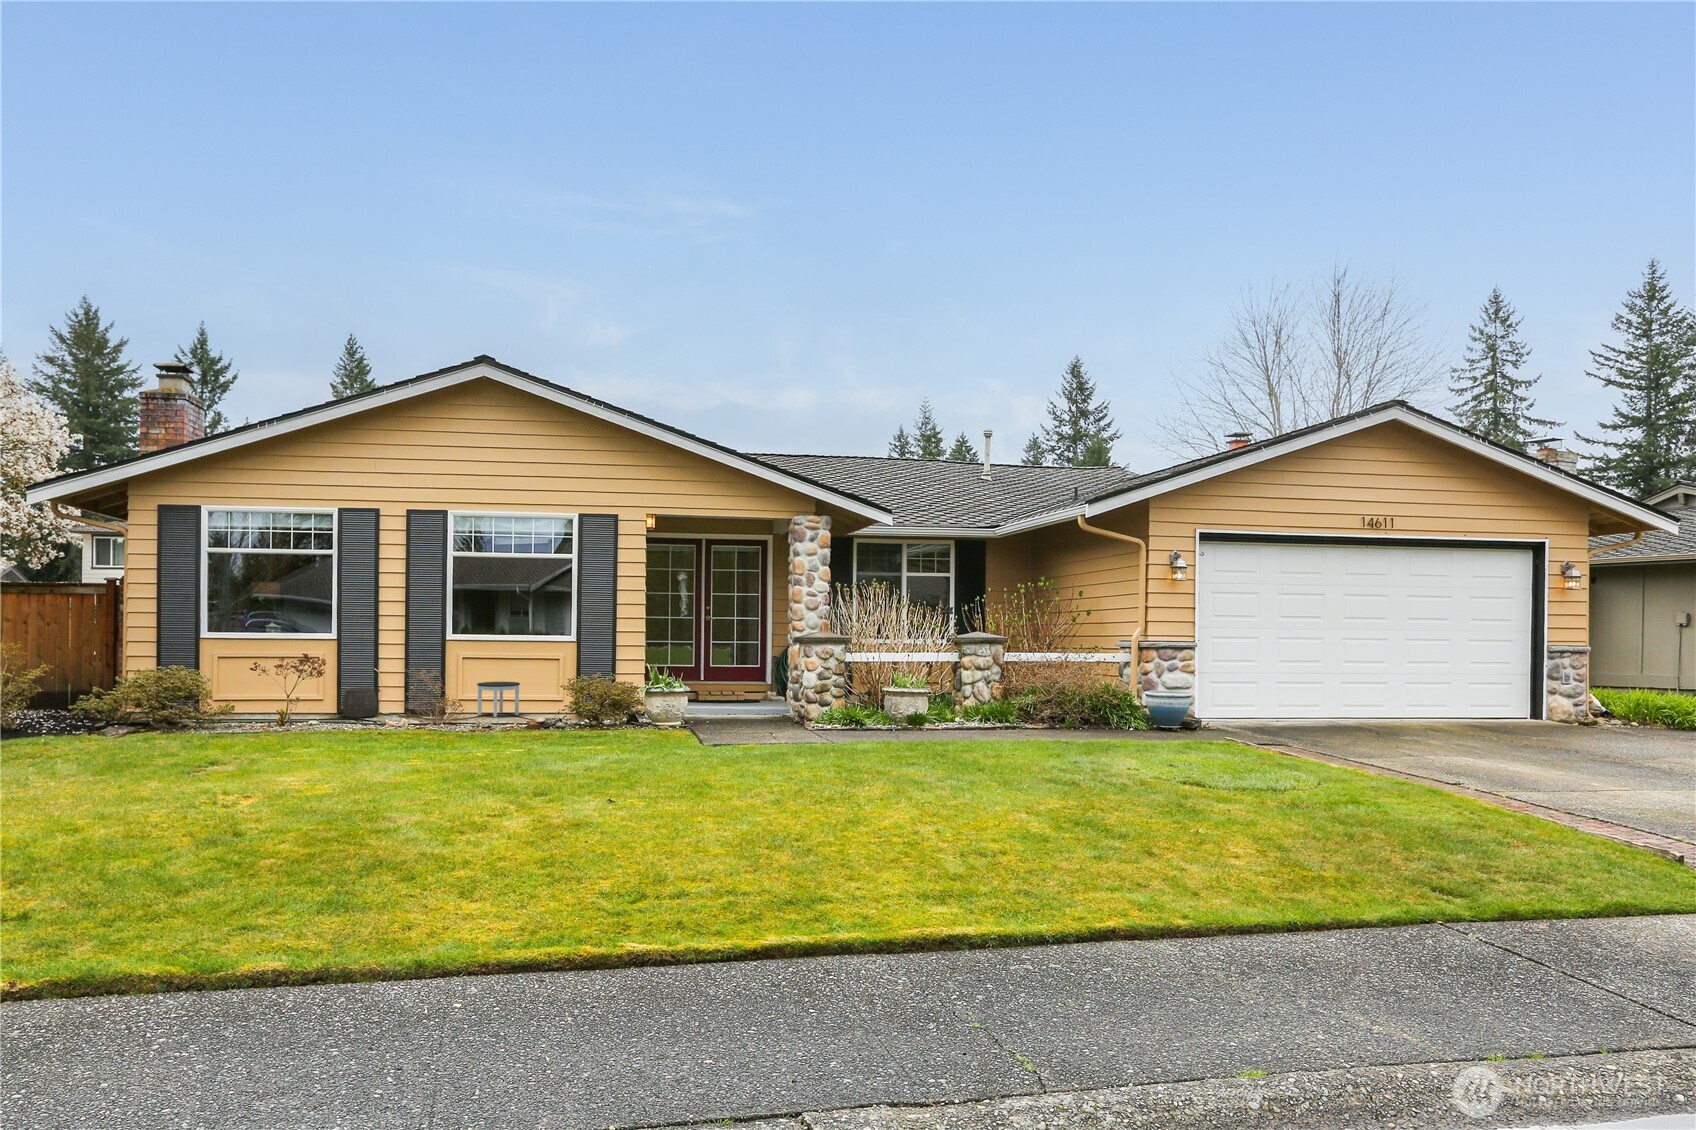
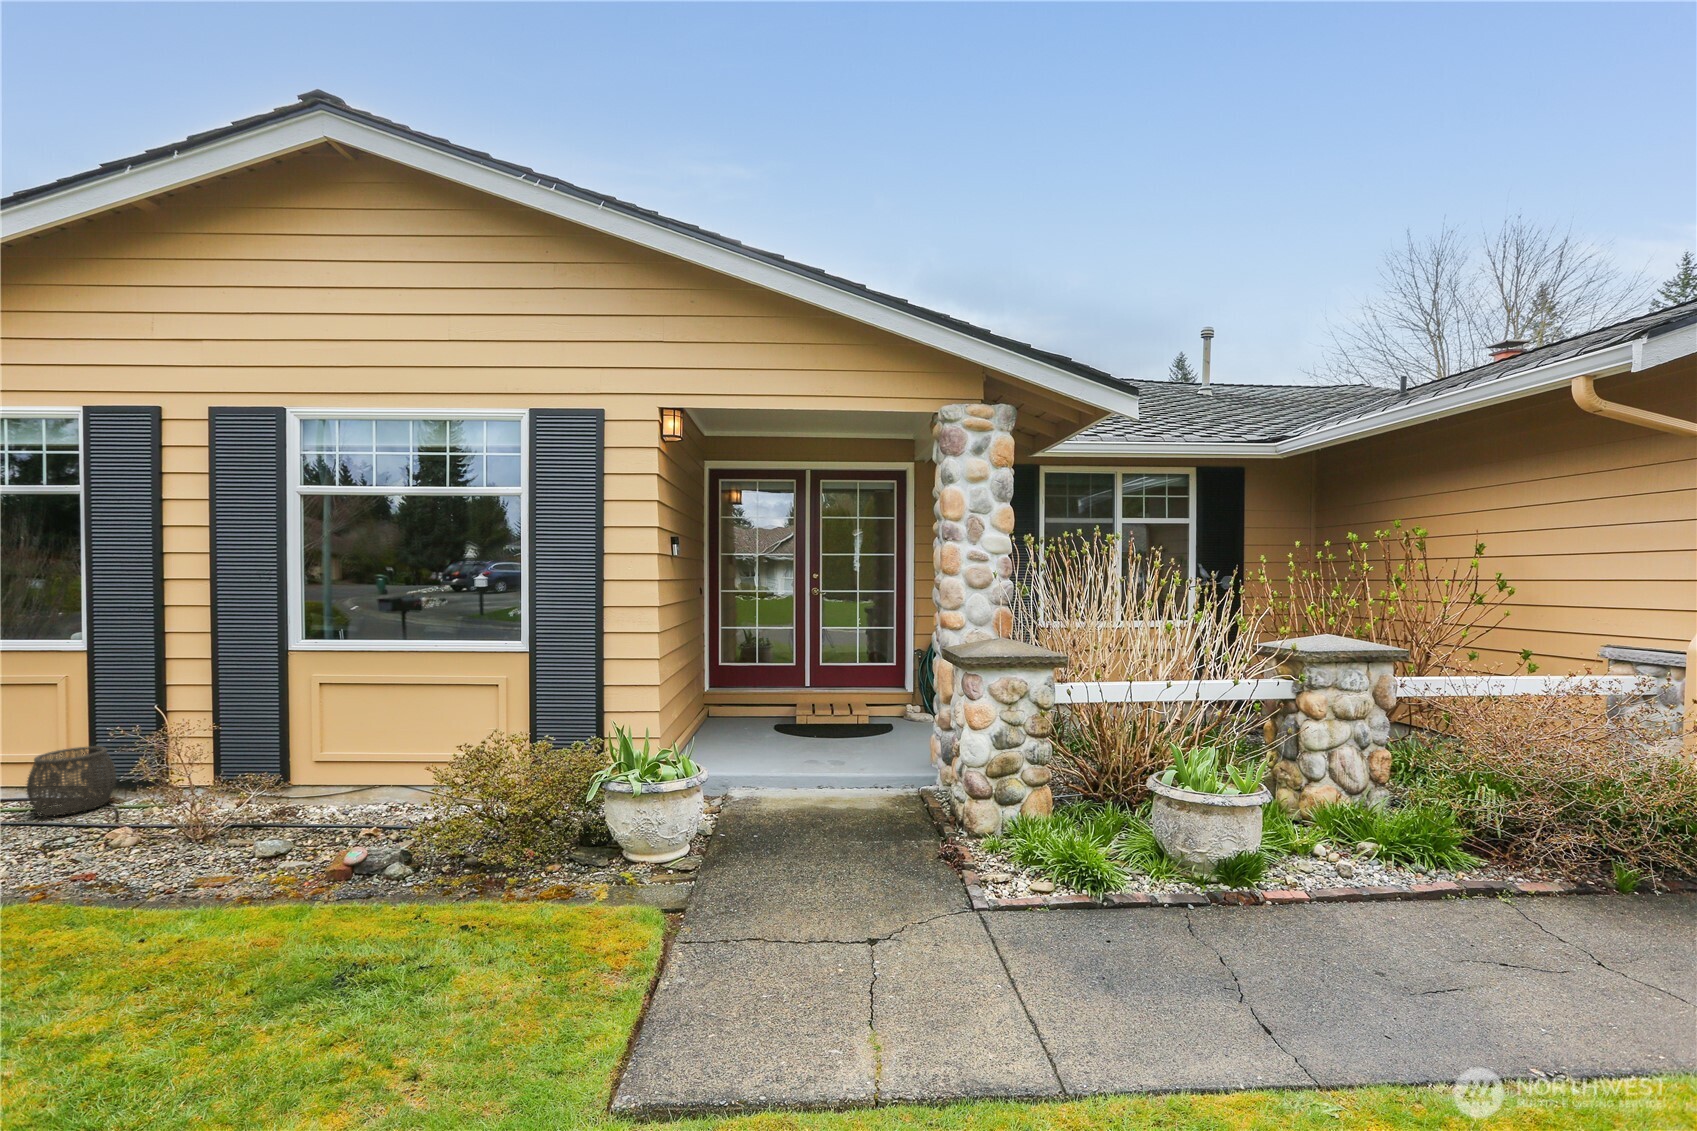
round table: present [477,682,520,717] -> none [295,732,393,818]

